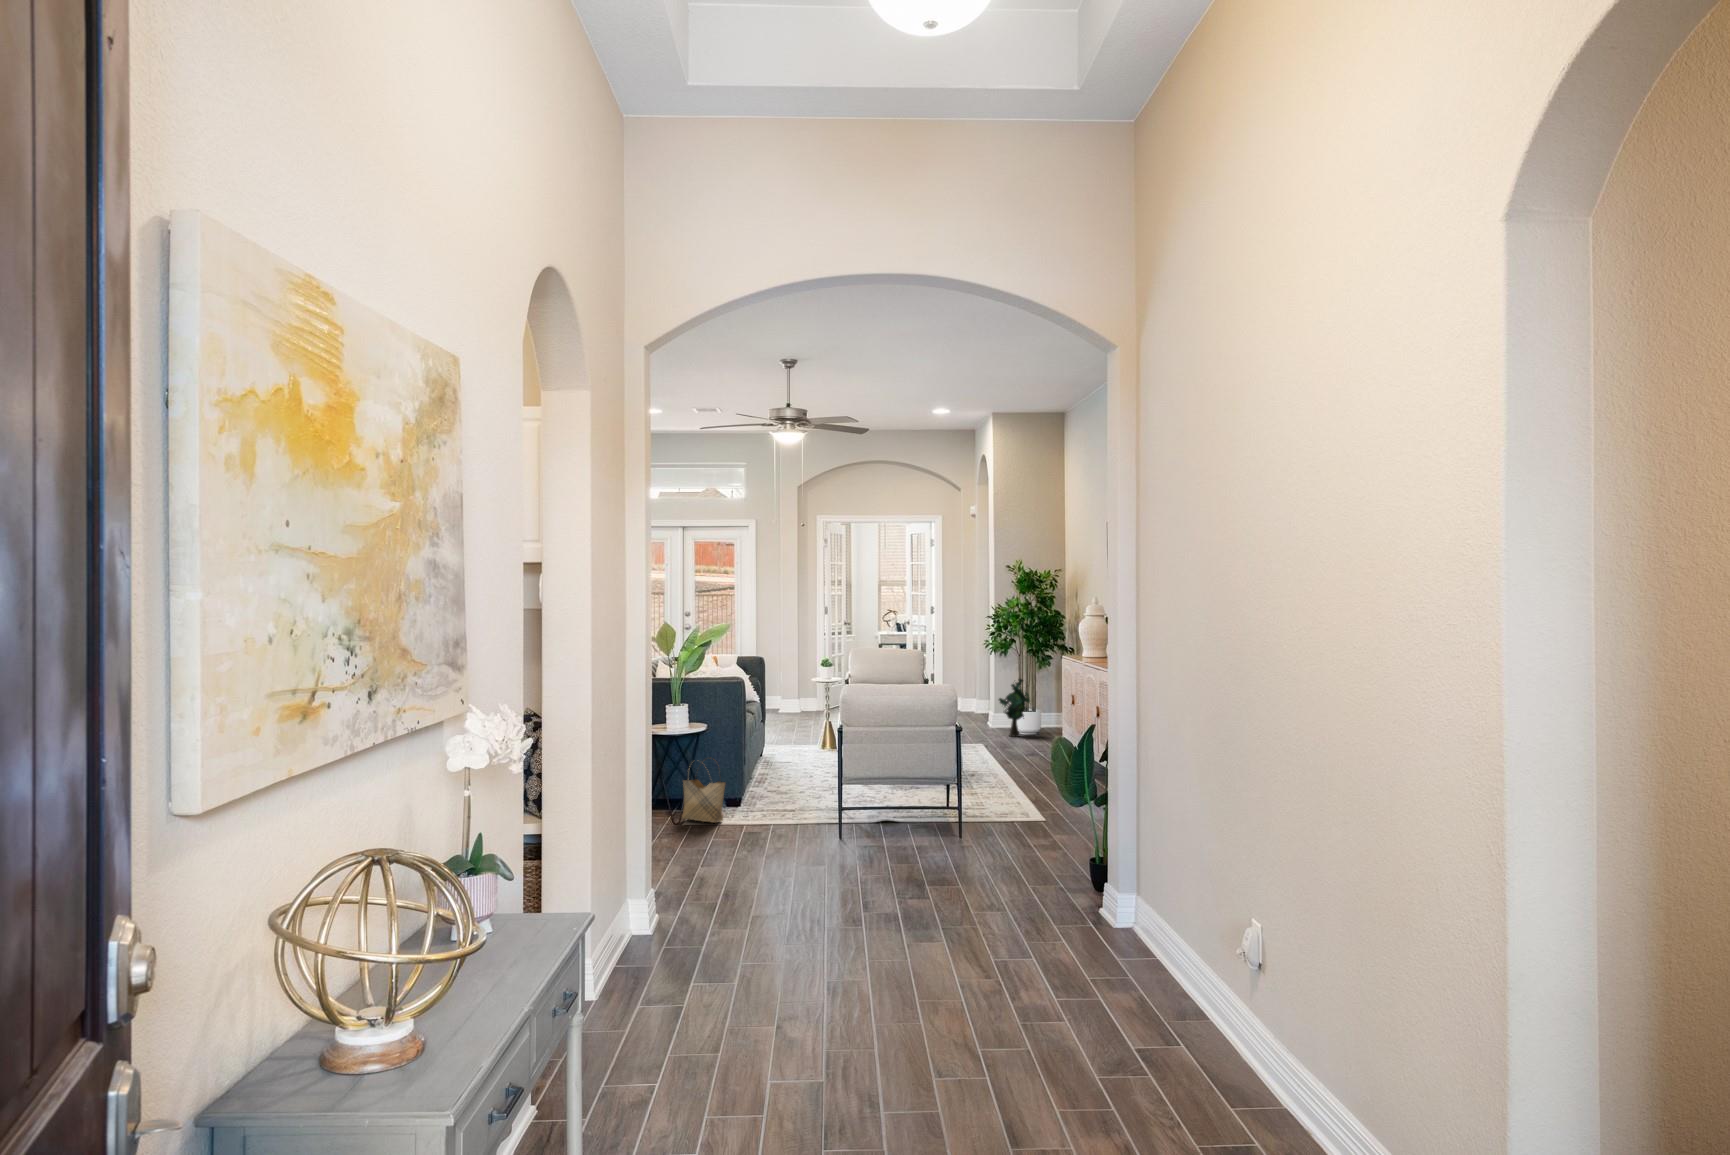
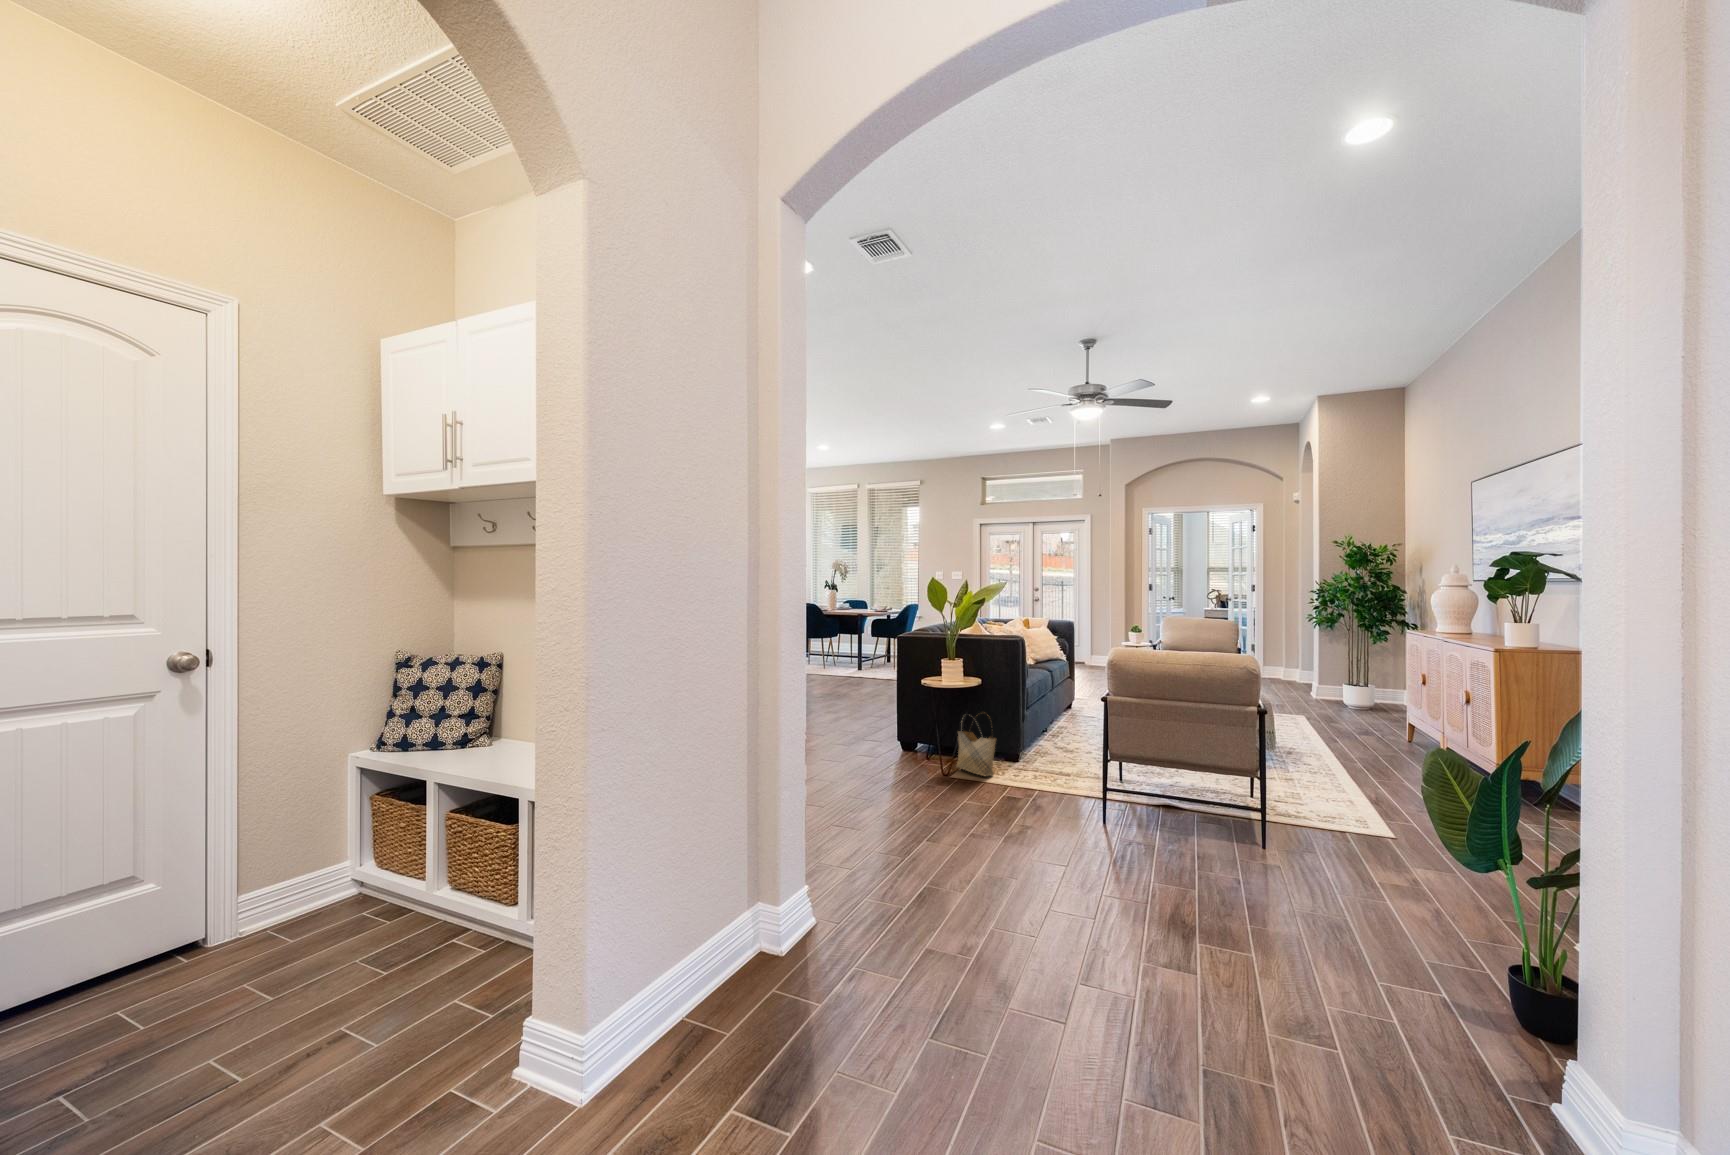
decorative plant: present [999,679,1030,737] -> none [1320,654,1364,715]

